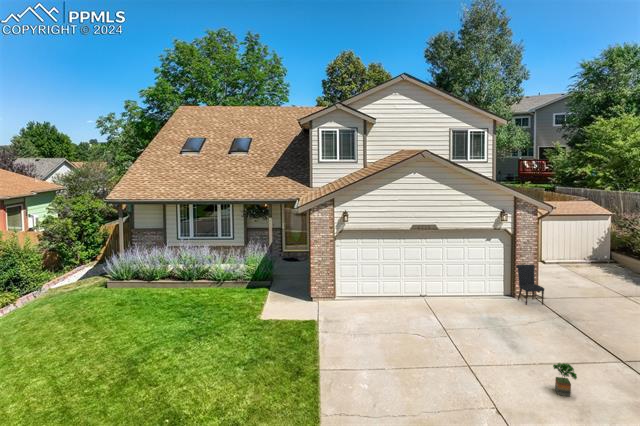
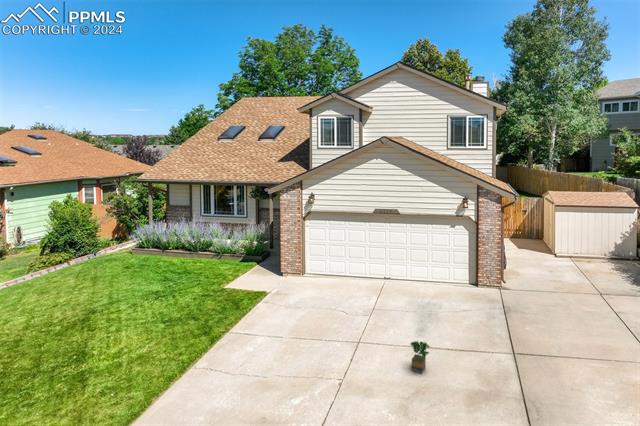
chair: present [516,264,544,305] -> none [477,254,501,295]

